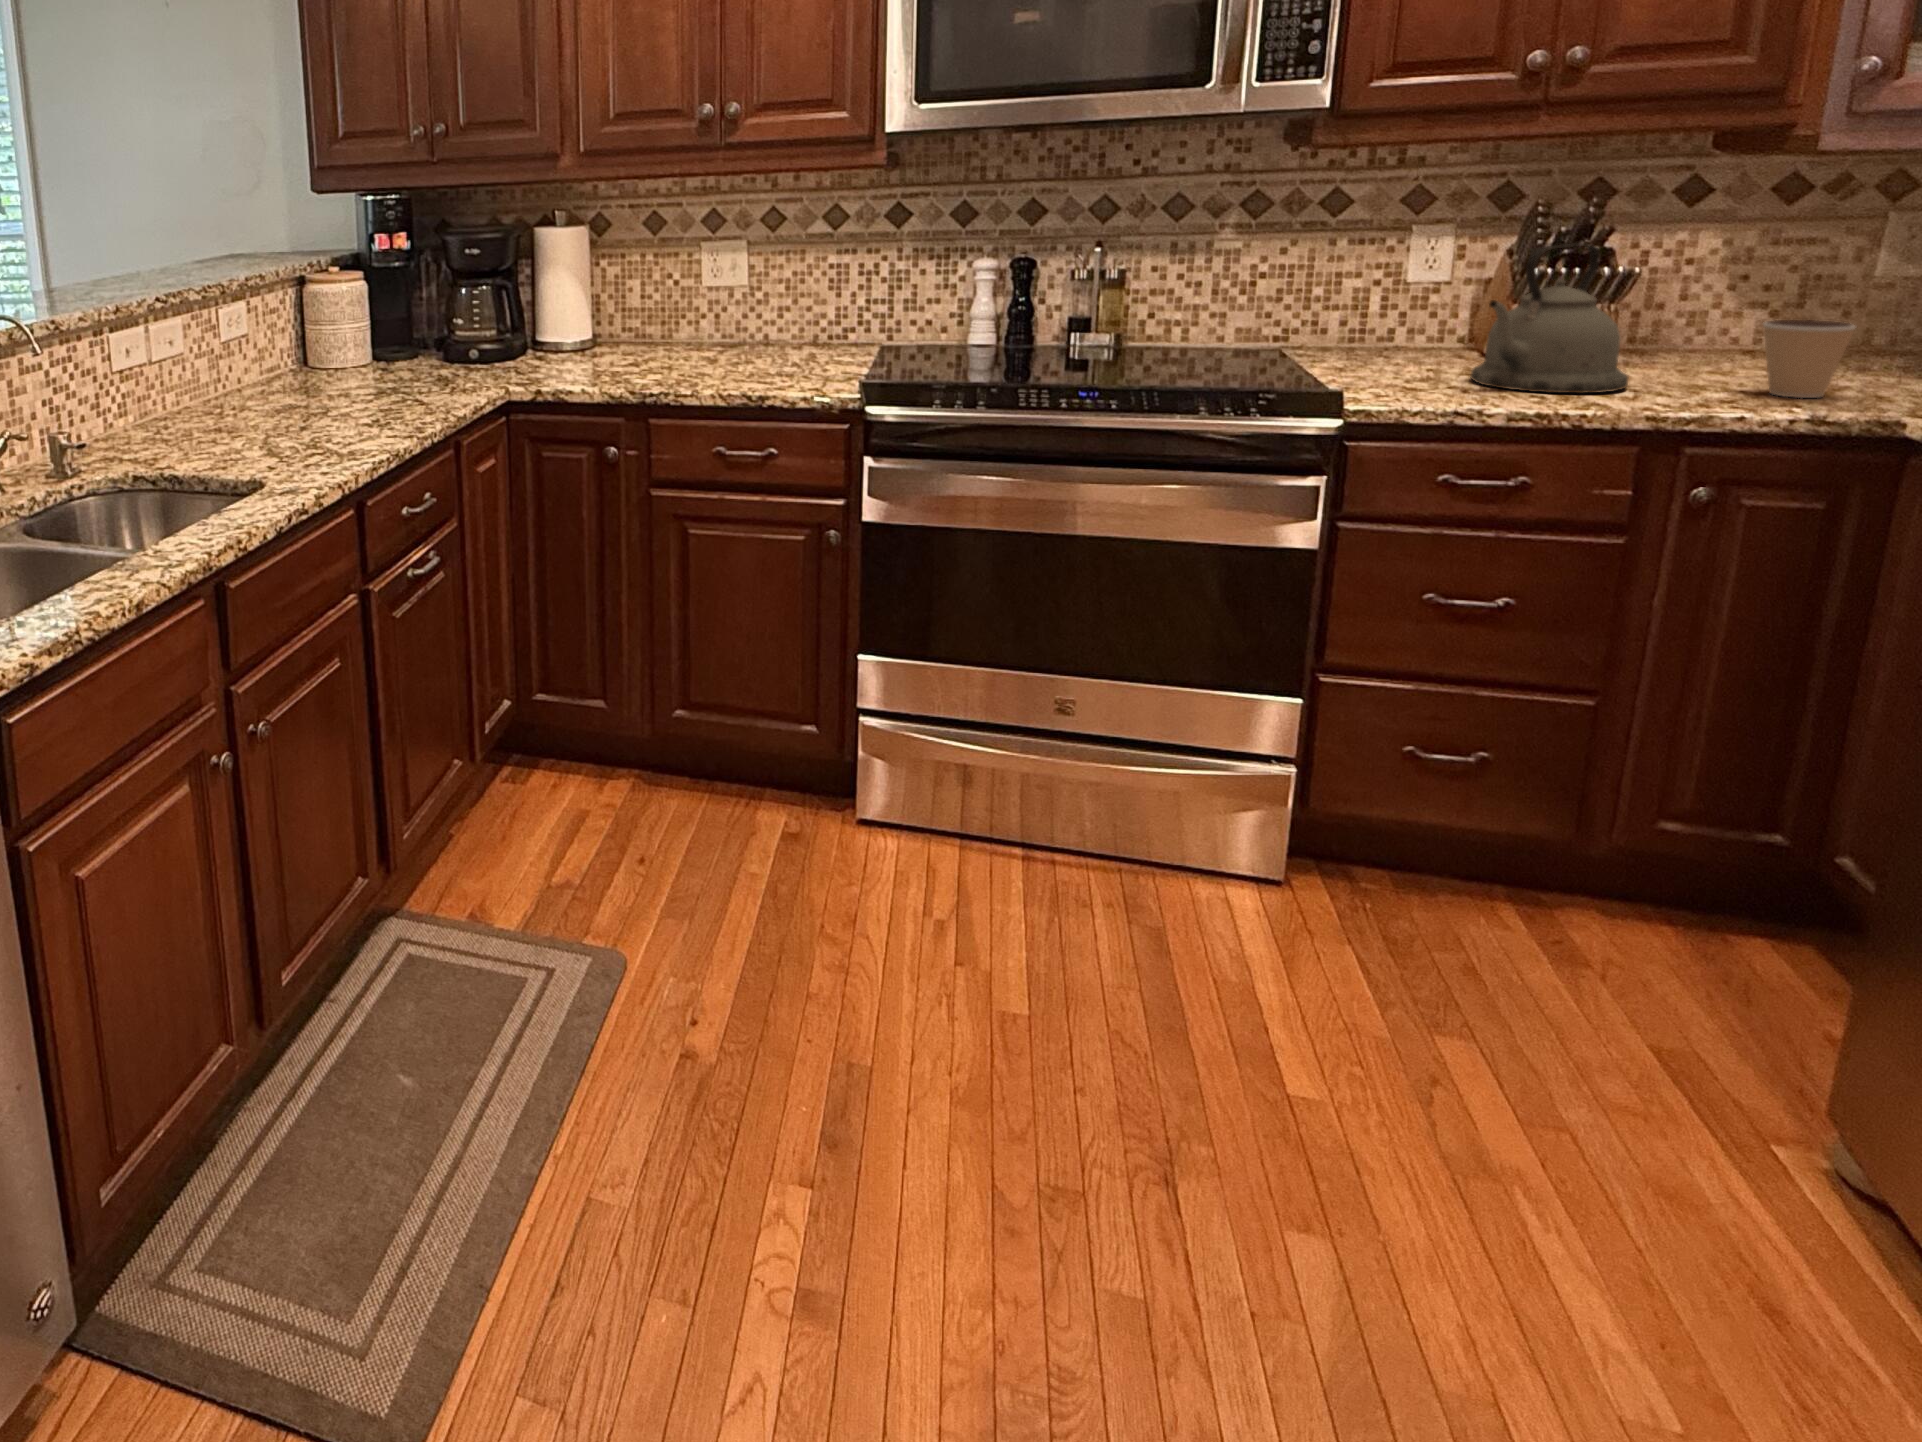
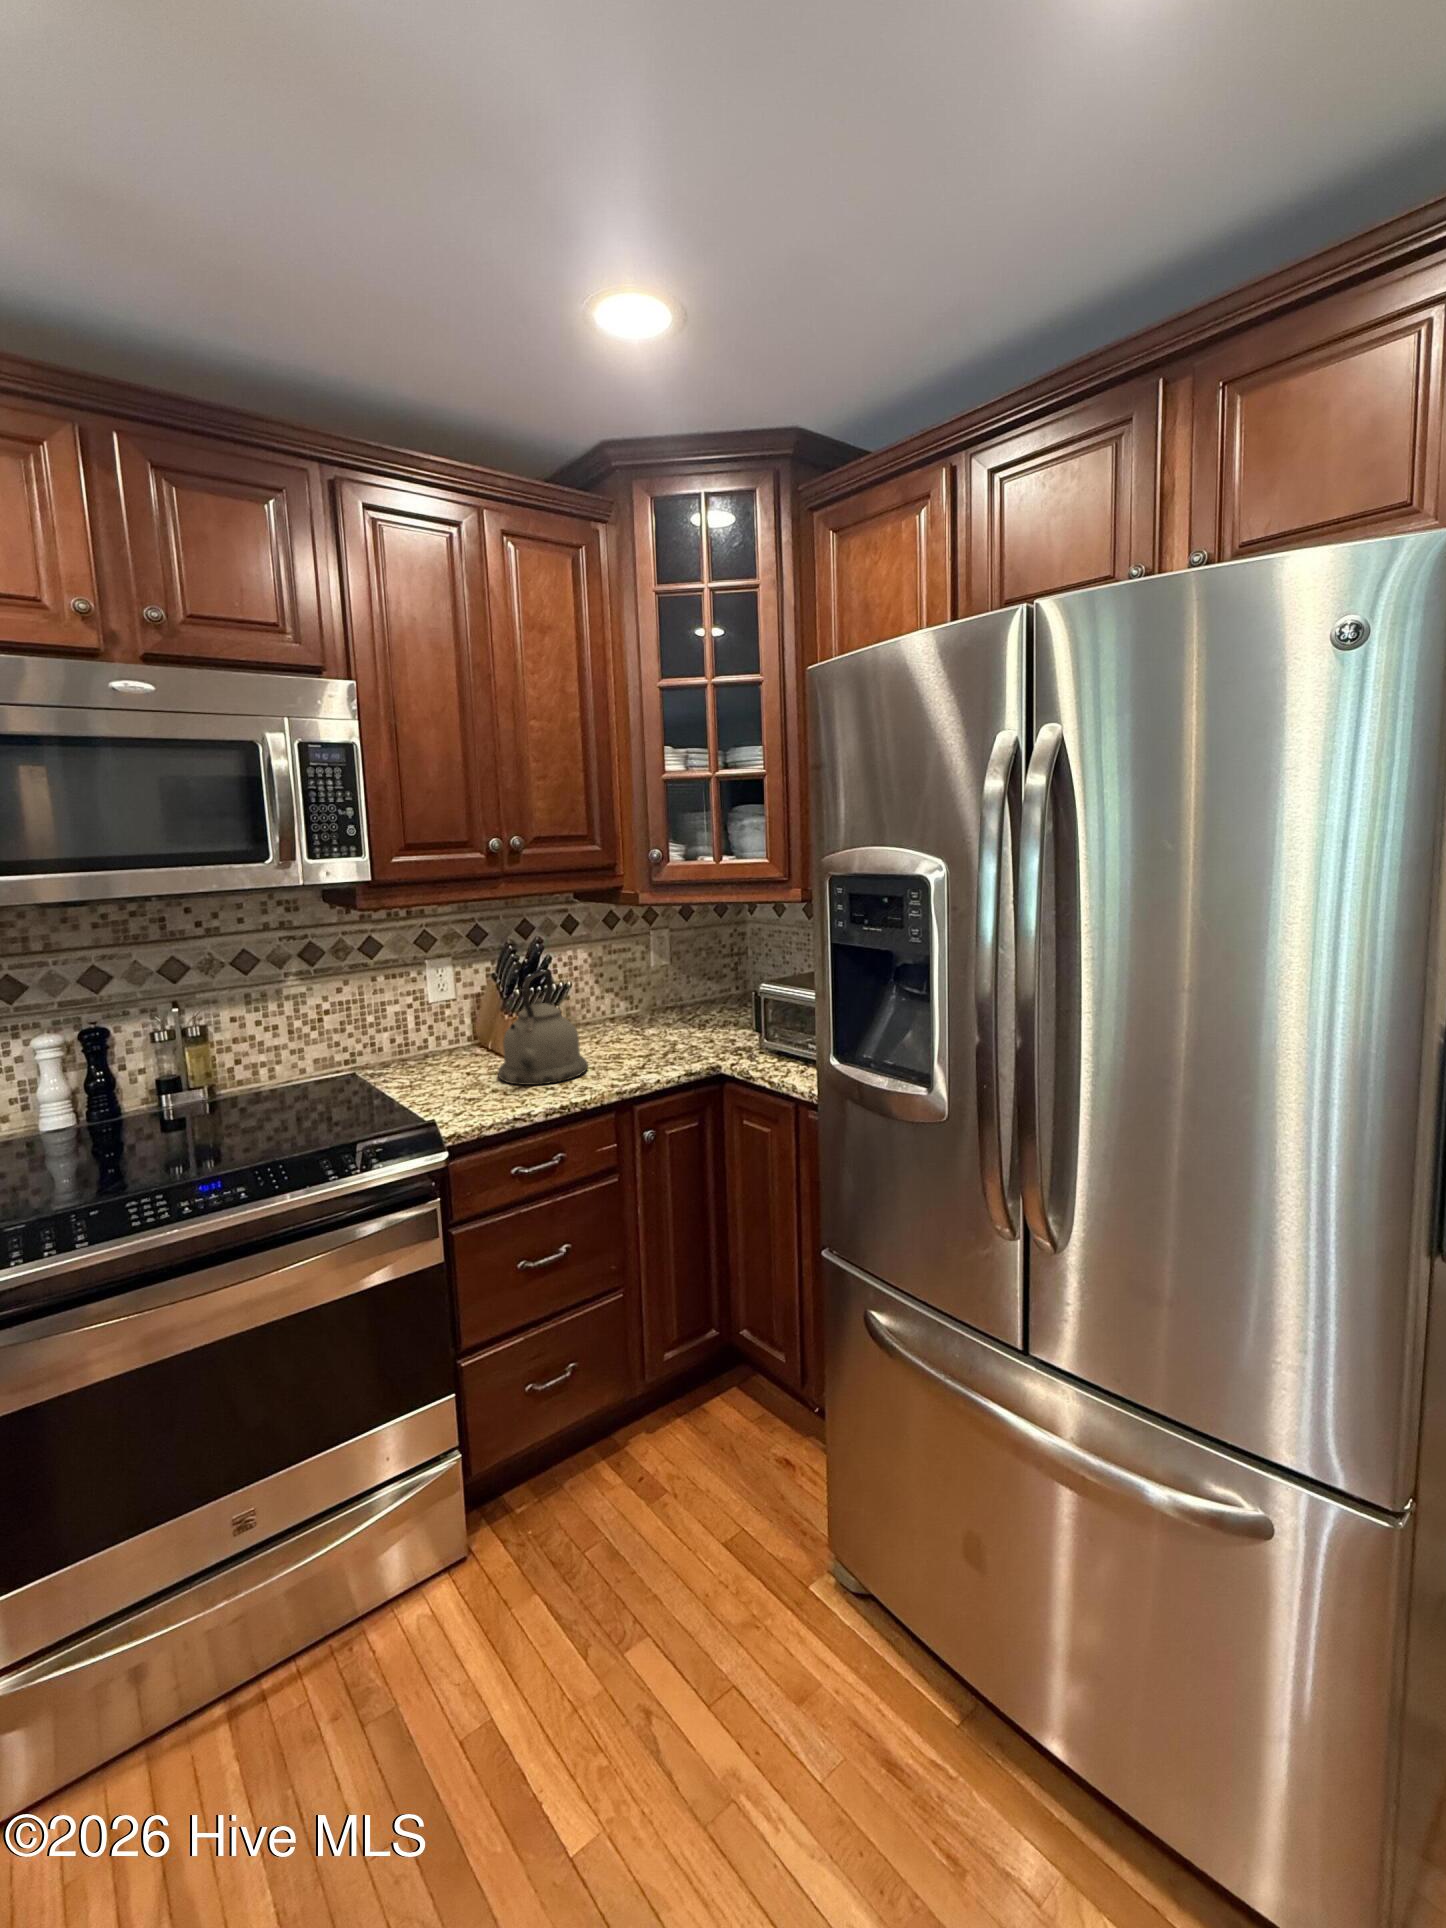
coffee cup: present [1763,320,1855,398] -> none [638,1005,679,1056]

